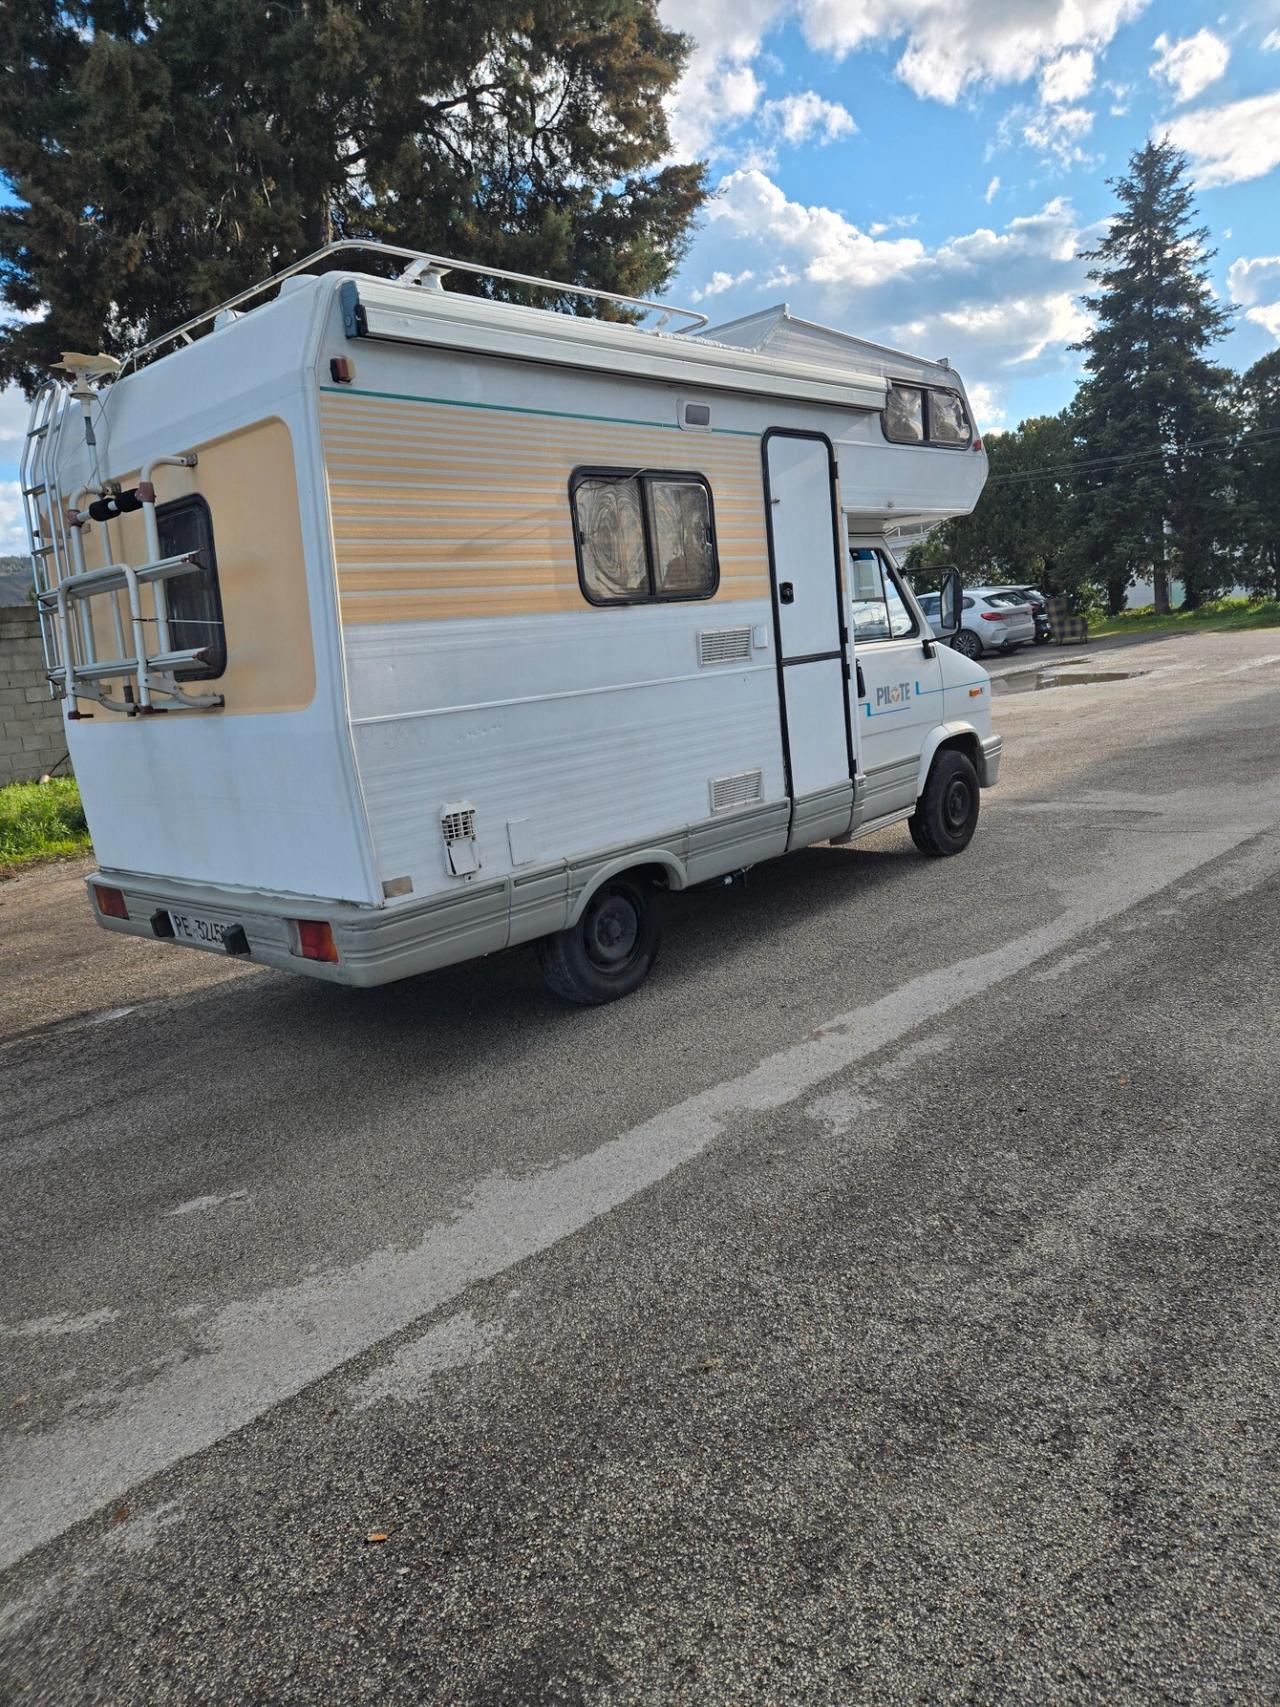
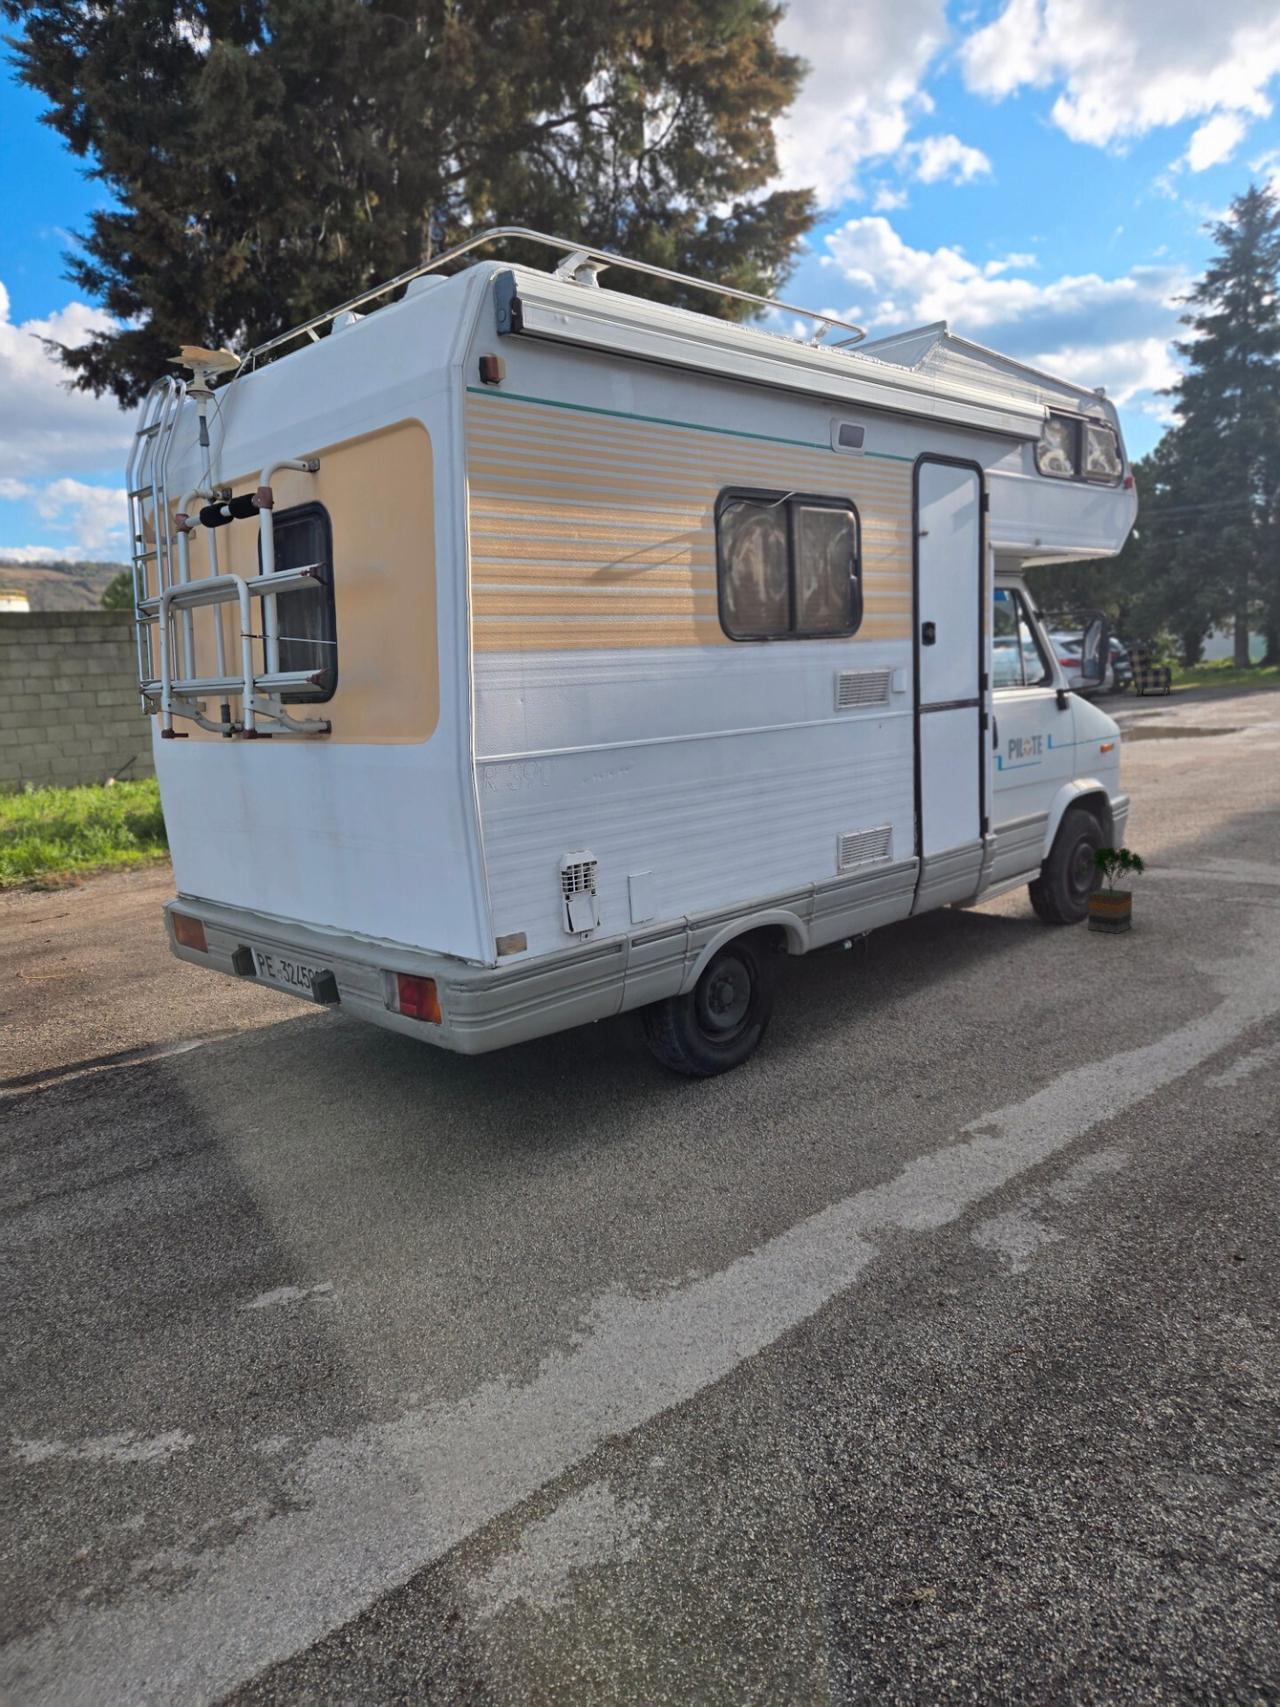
potted tree: none [948,781,1011,861] -> present [1081,847,1145,934]

